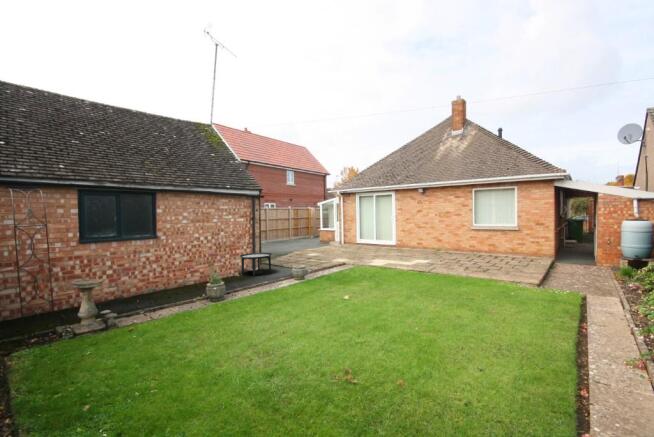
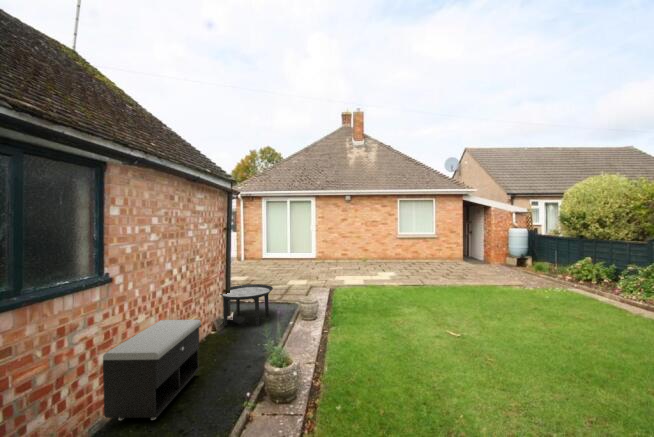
storage bench: none [153,259,197,292] -> present [103,320,201,420]

